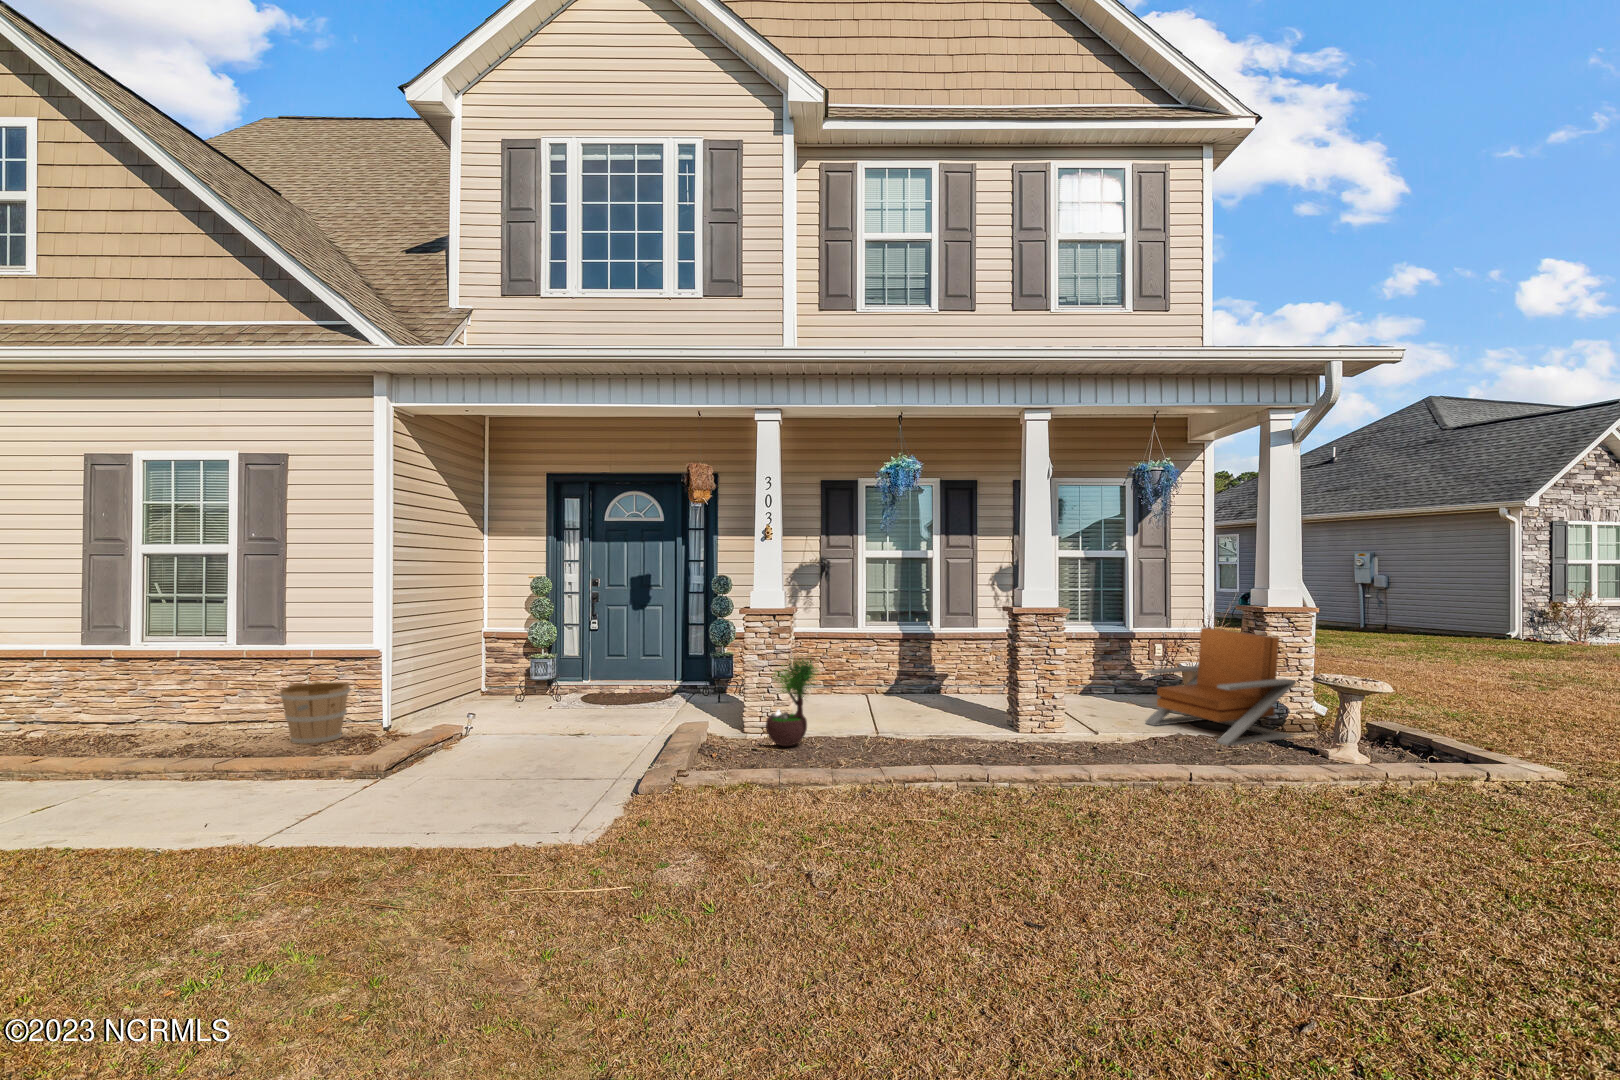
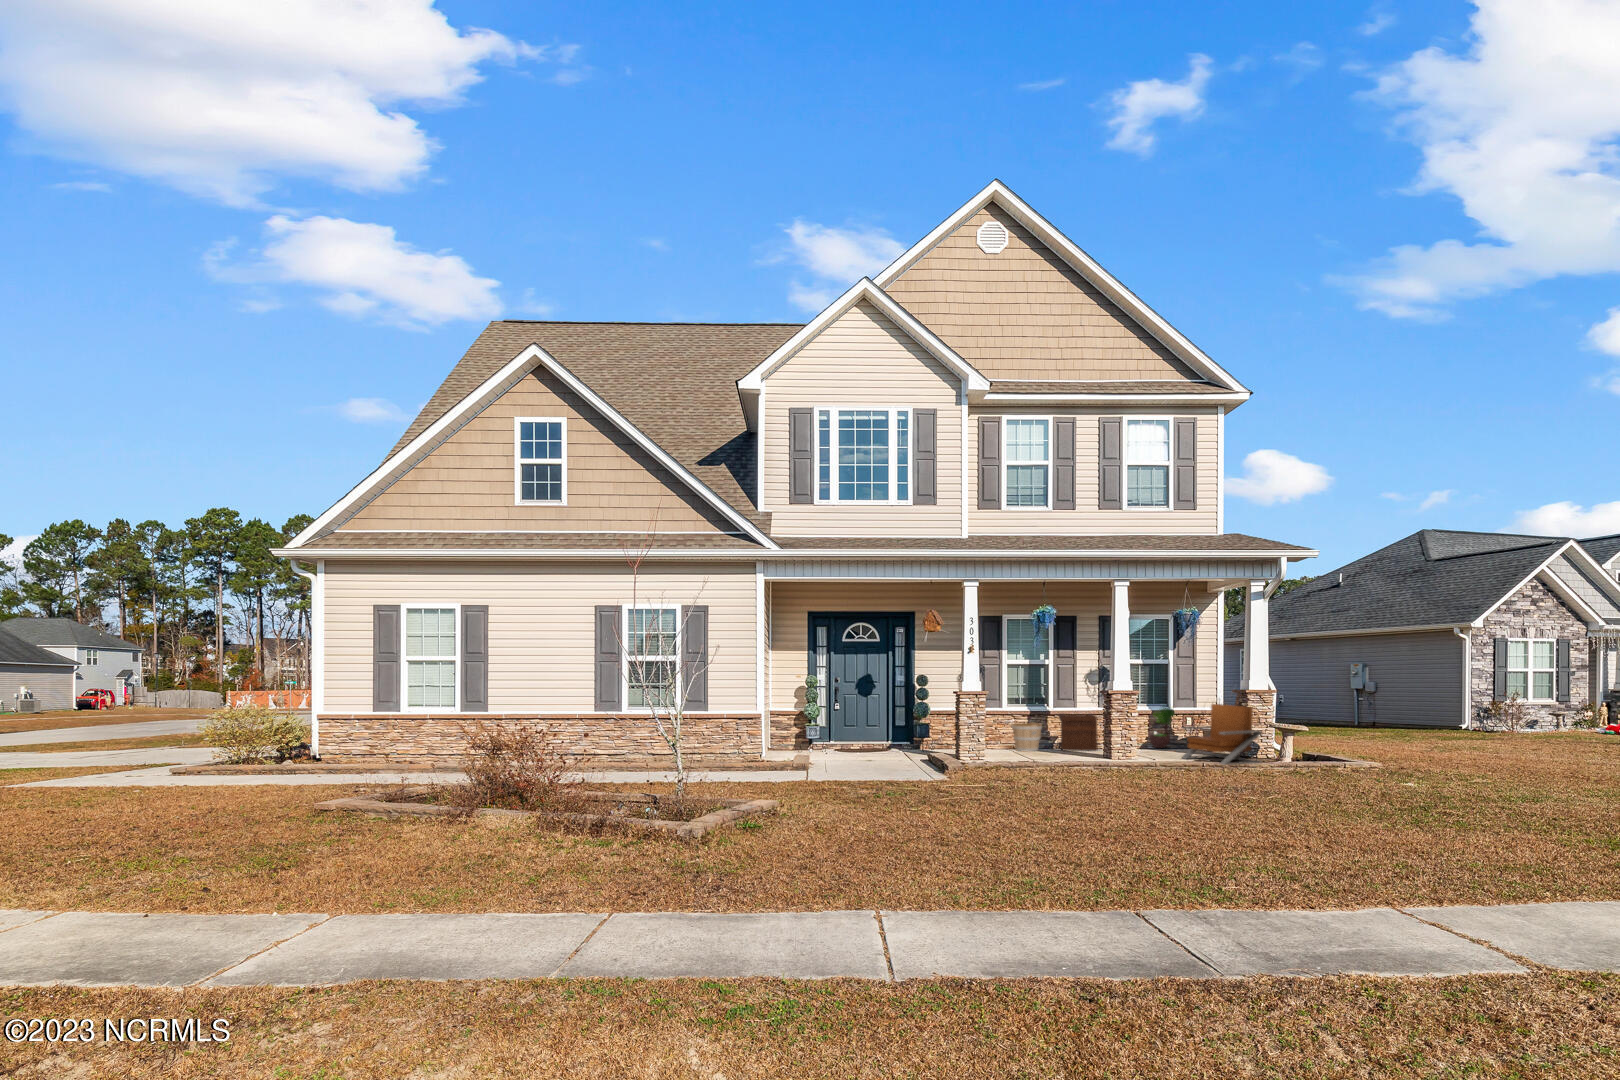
wooden crate: none [946,636,1007,700] -> present [1057,714,1098,751]
potted tree: present [766,659,817,746] -> present [1149,708,1175,748]
wooden bucket: present [280,682,351,744] -> present [1011,723,1042,752]

